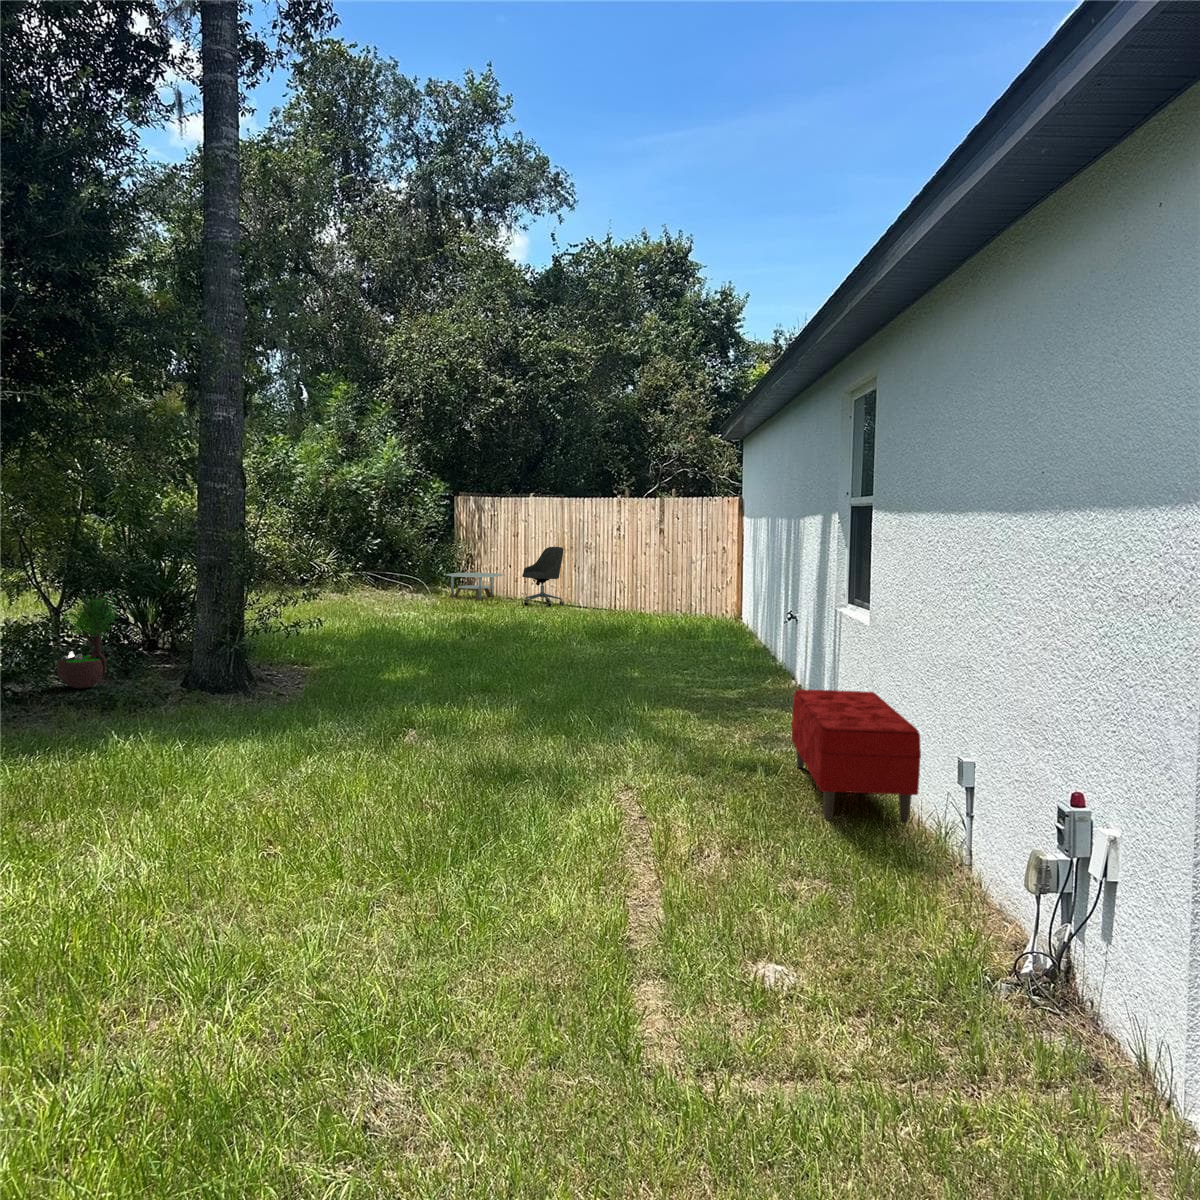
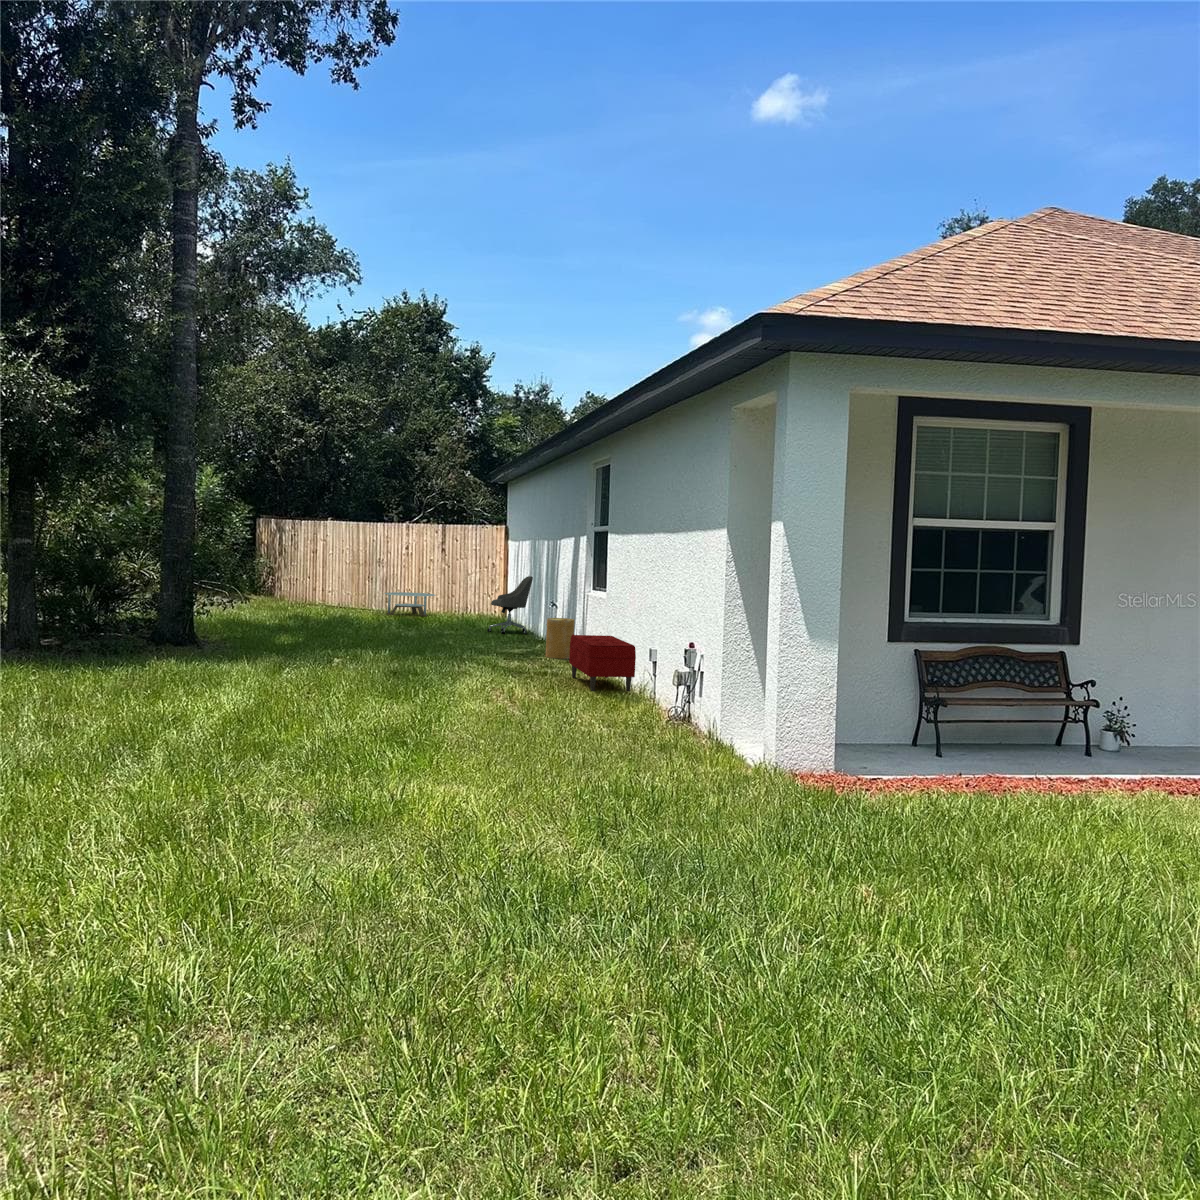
chair: present [522,547,564,607] -> present [487,576,533,634]
round table: present [446,573,503,600] -> present [385,592,435,616]
potted tree: present [57,590,118,688] -> none [51,581,100,651]
basket: none [767,639,816,708] -> present [545,618,575,659]

